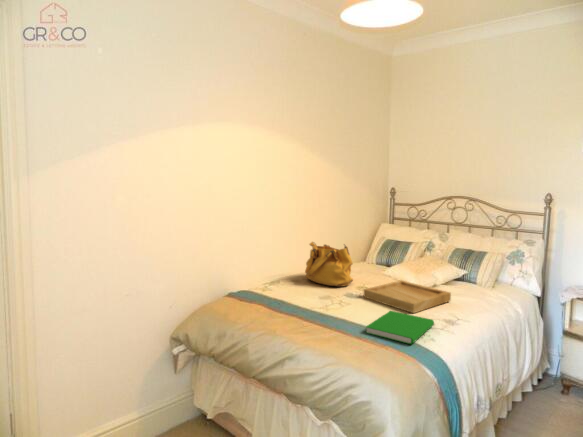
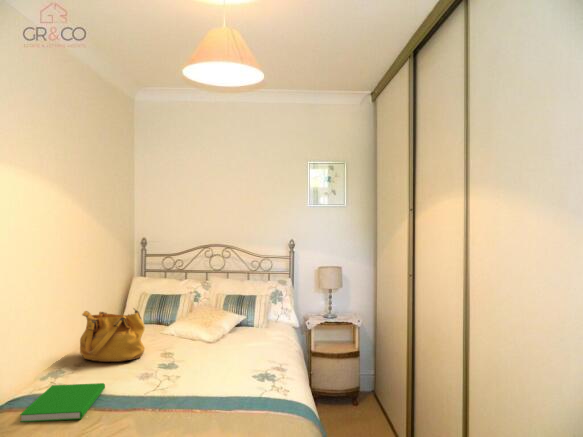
tray: present [364,281,451,313] -> none [171,338,252,369]
book: present [366,311,434,344] -> present [20,383,105,422]

